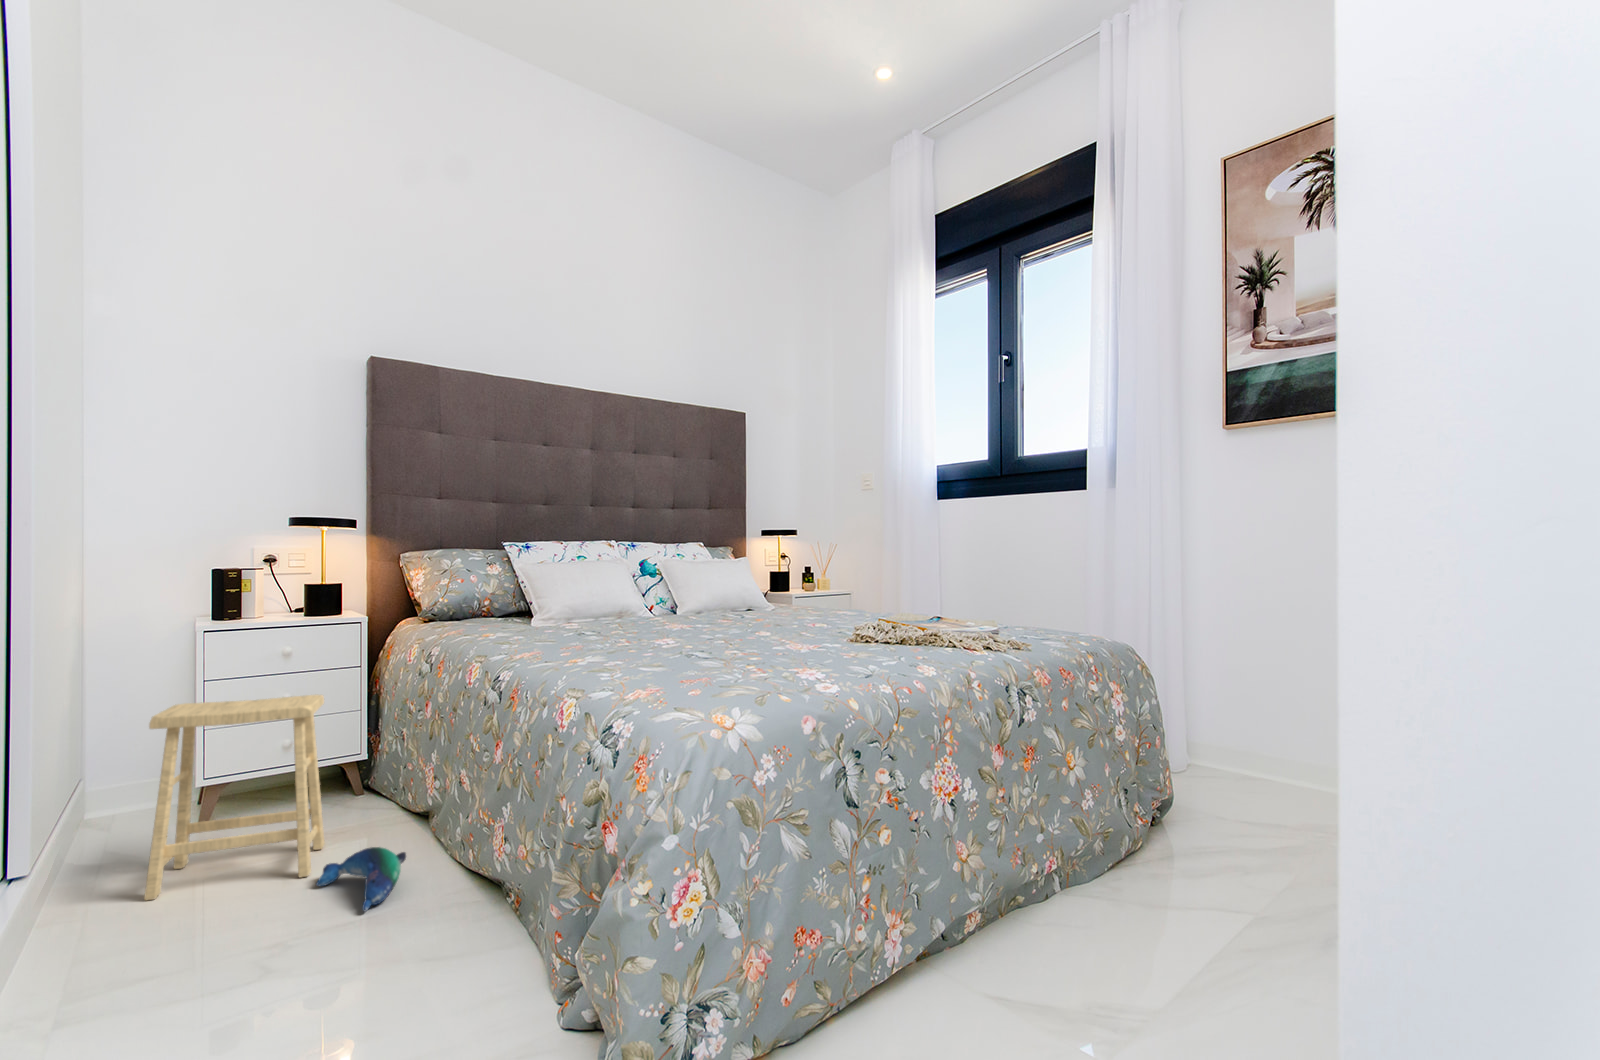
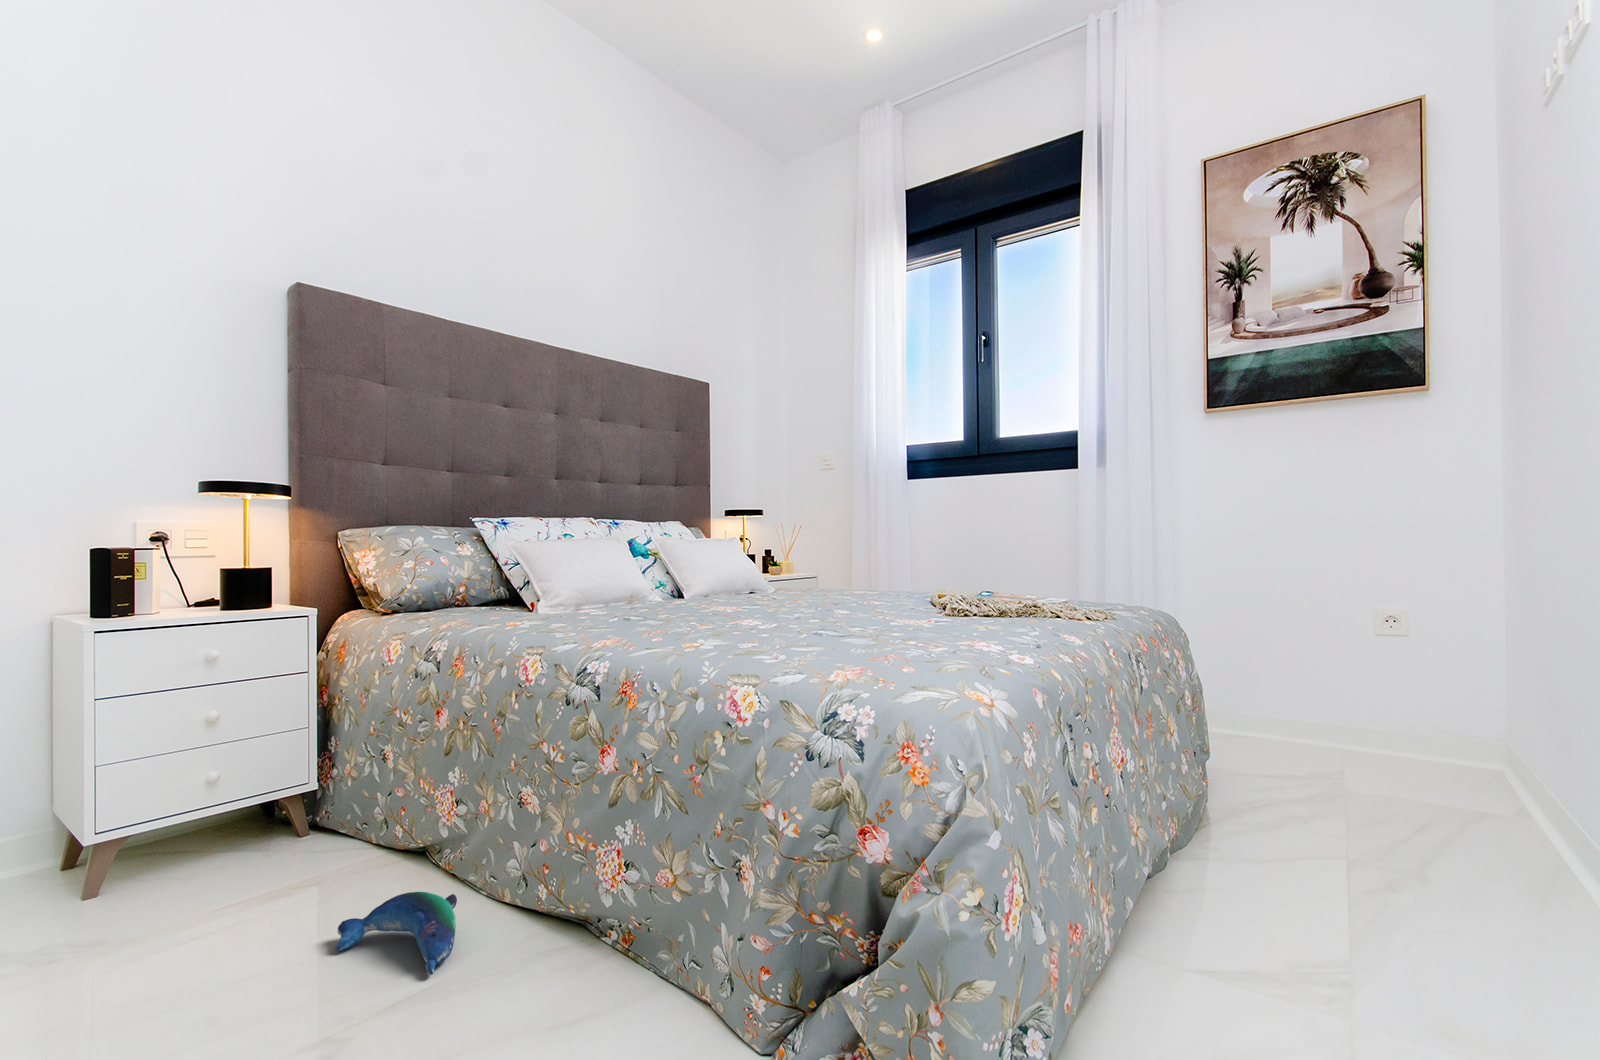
footstool: present [144,695,325,900] -> none [81,705,314,1002]

